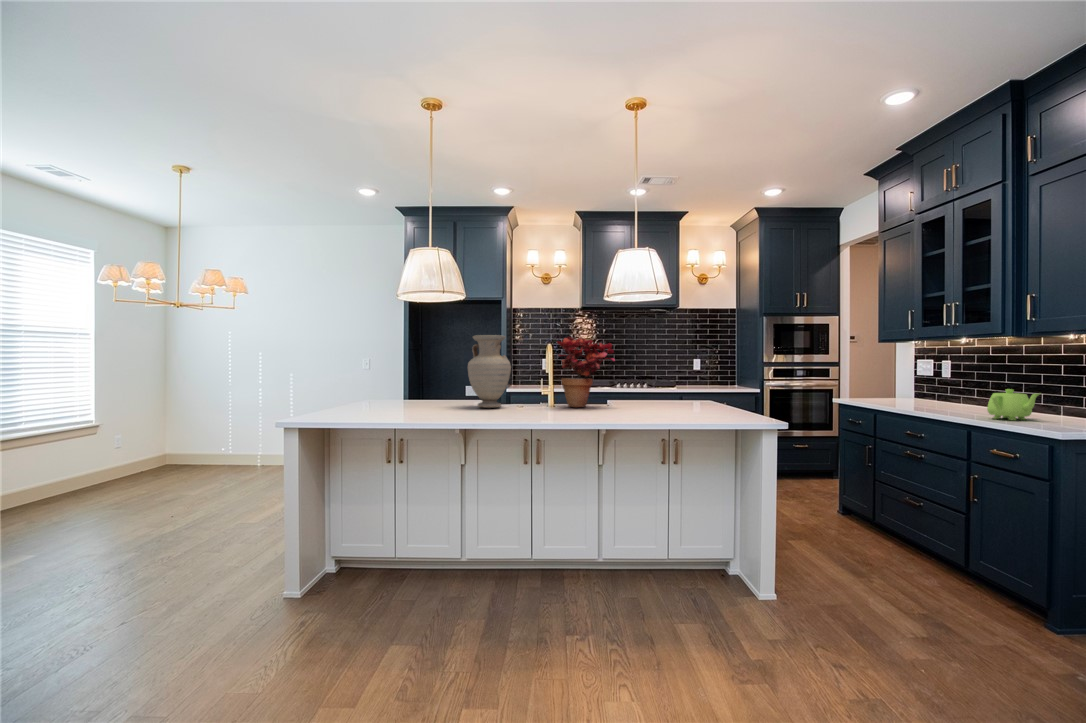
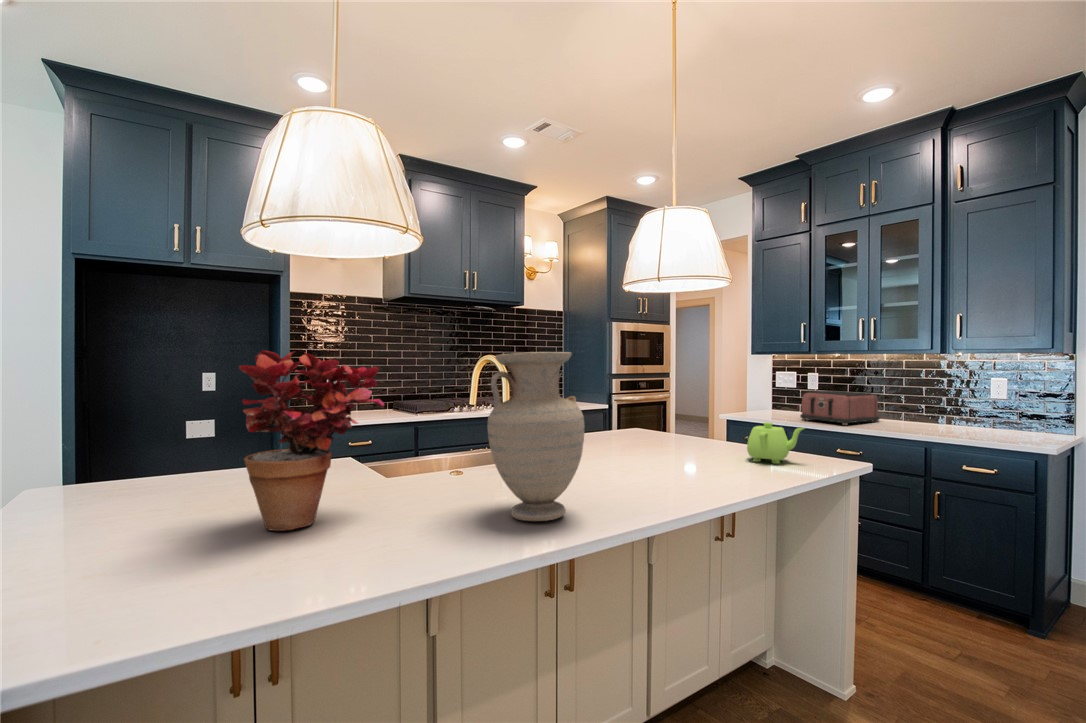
potted plant: present [557,337,615,407] -> present [239,350,384,531]
toaster: none [886,376,969,409] -> present [800,391,880,425]
teapot: present [987,389,1039,420] -> present [747,422,804,464]

